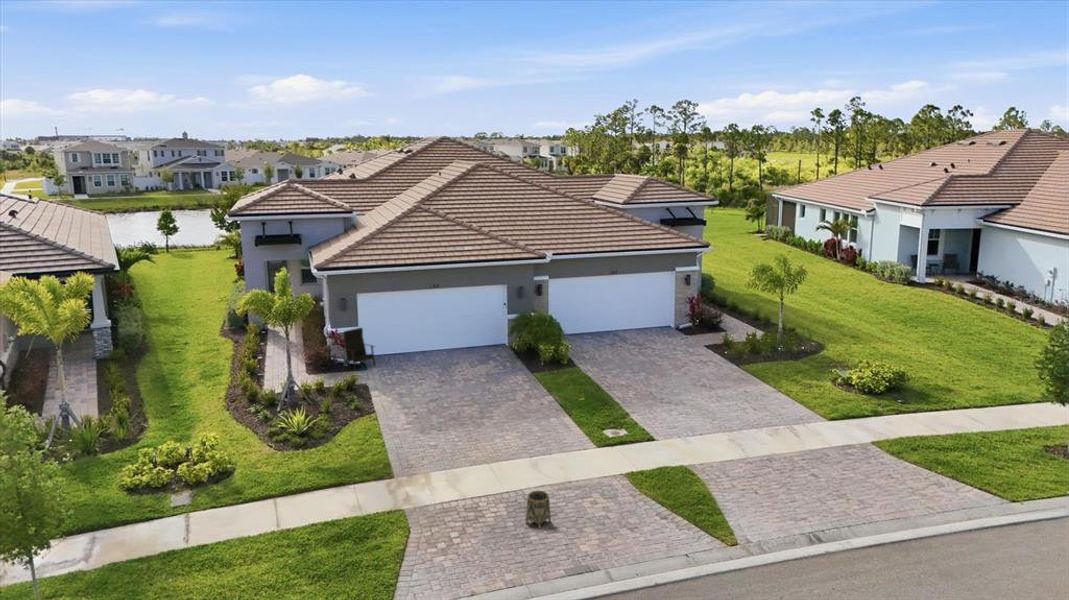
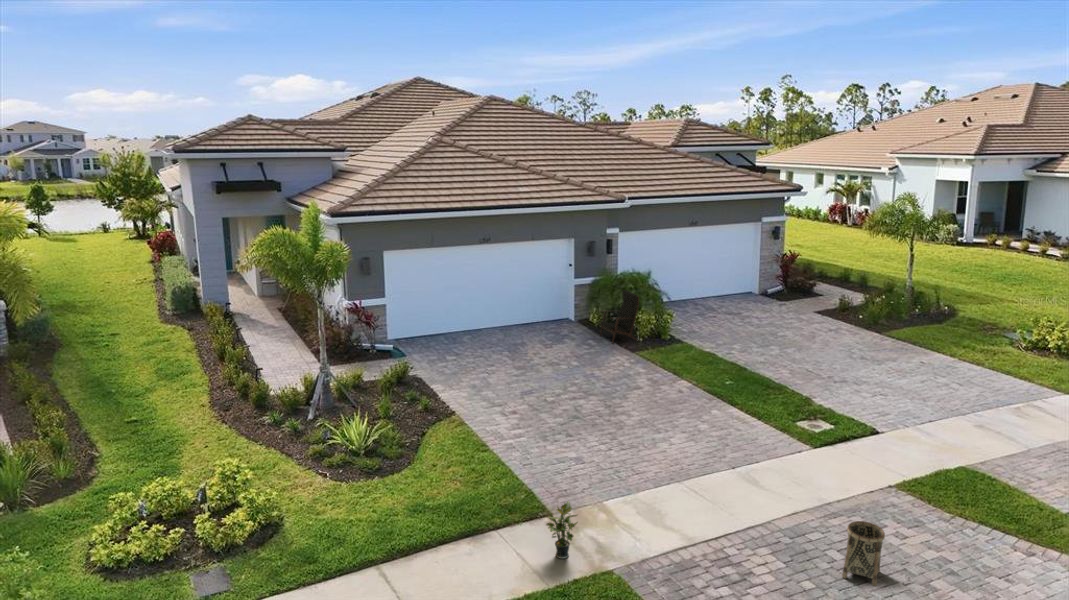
lounge chair: present [343,328,375,369] -> present [600,290,639,343]
potted plant: none [366,468,384,502] -> present [546,501,578,559]

